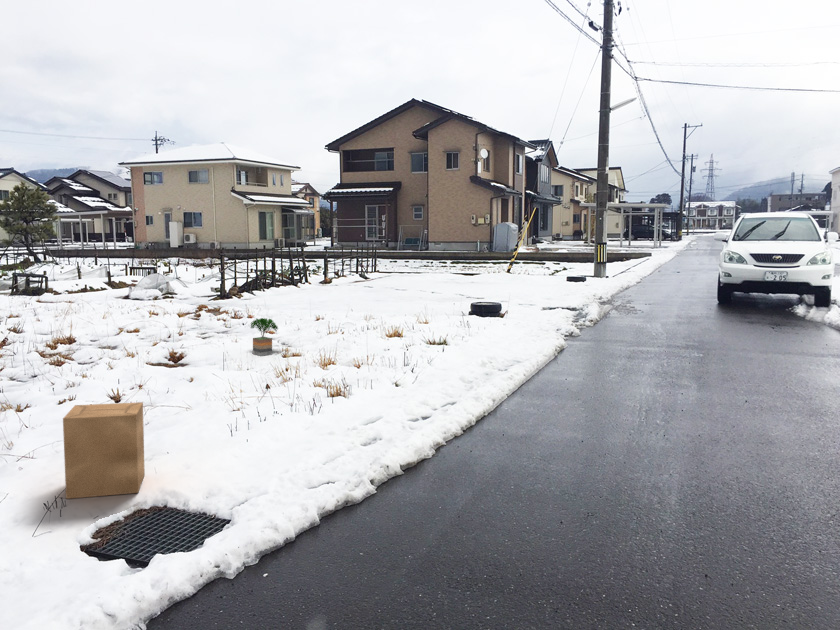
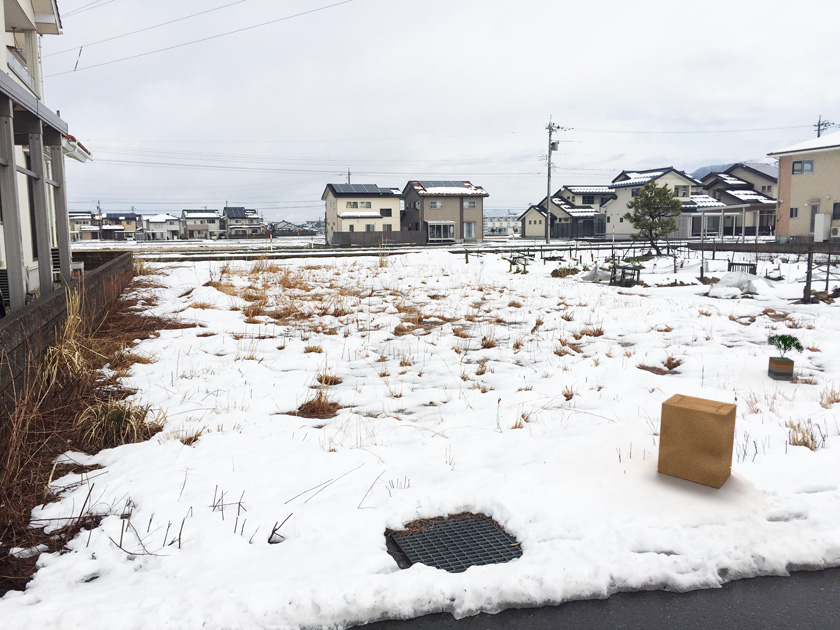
cardboard box: present [63,402,145,499] -> present [657,394,737,488]

